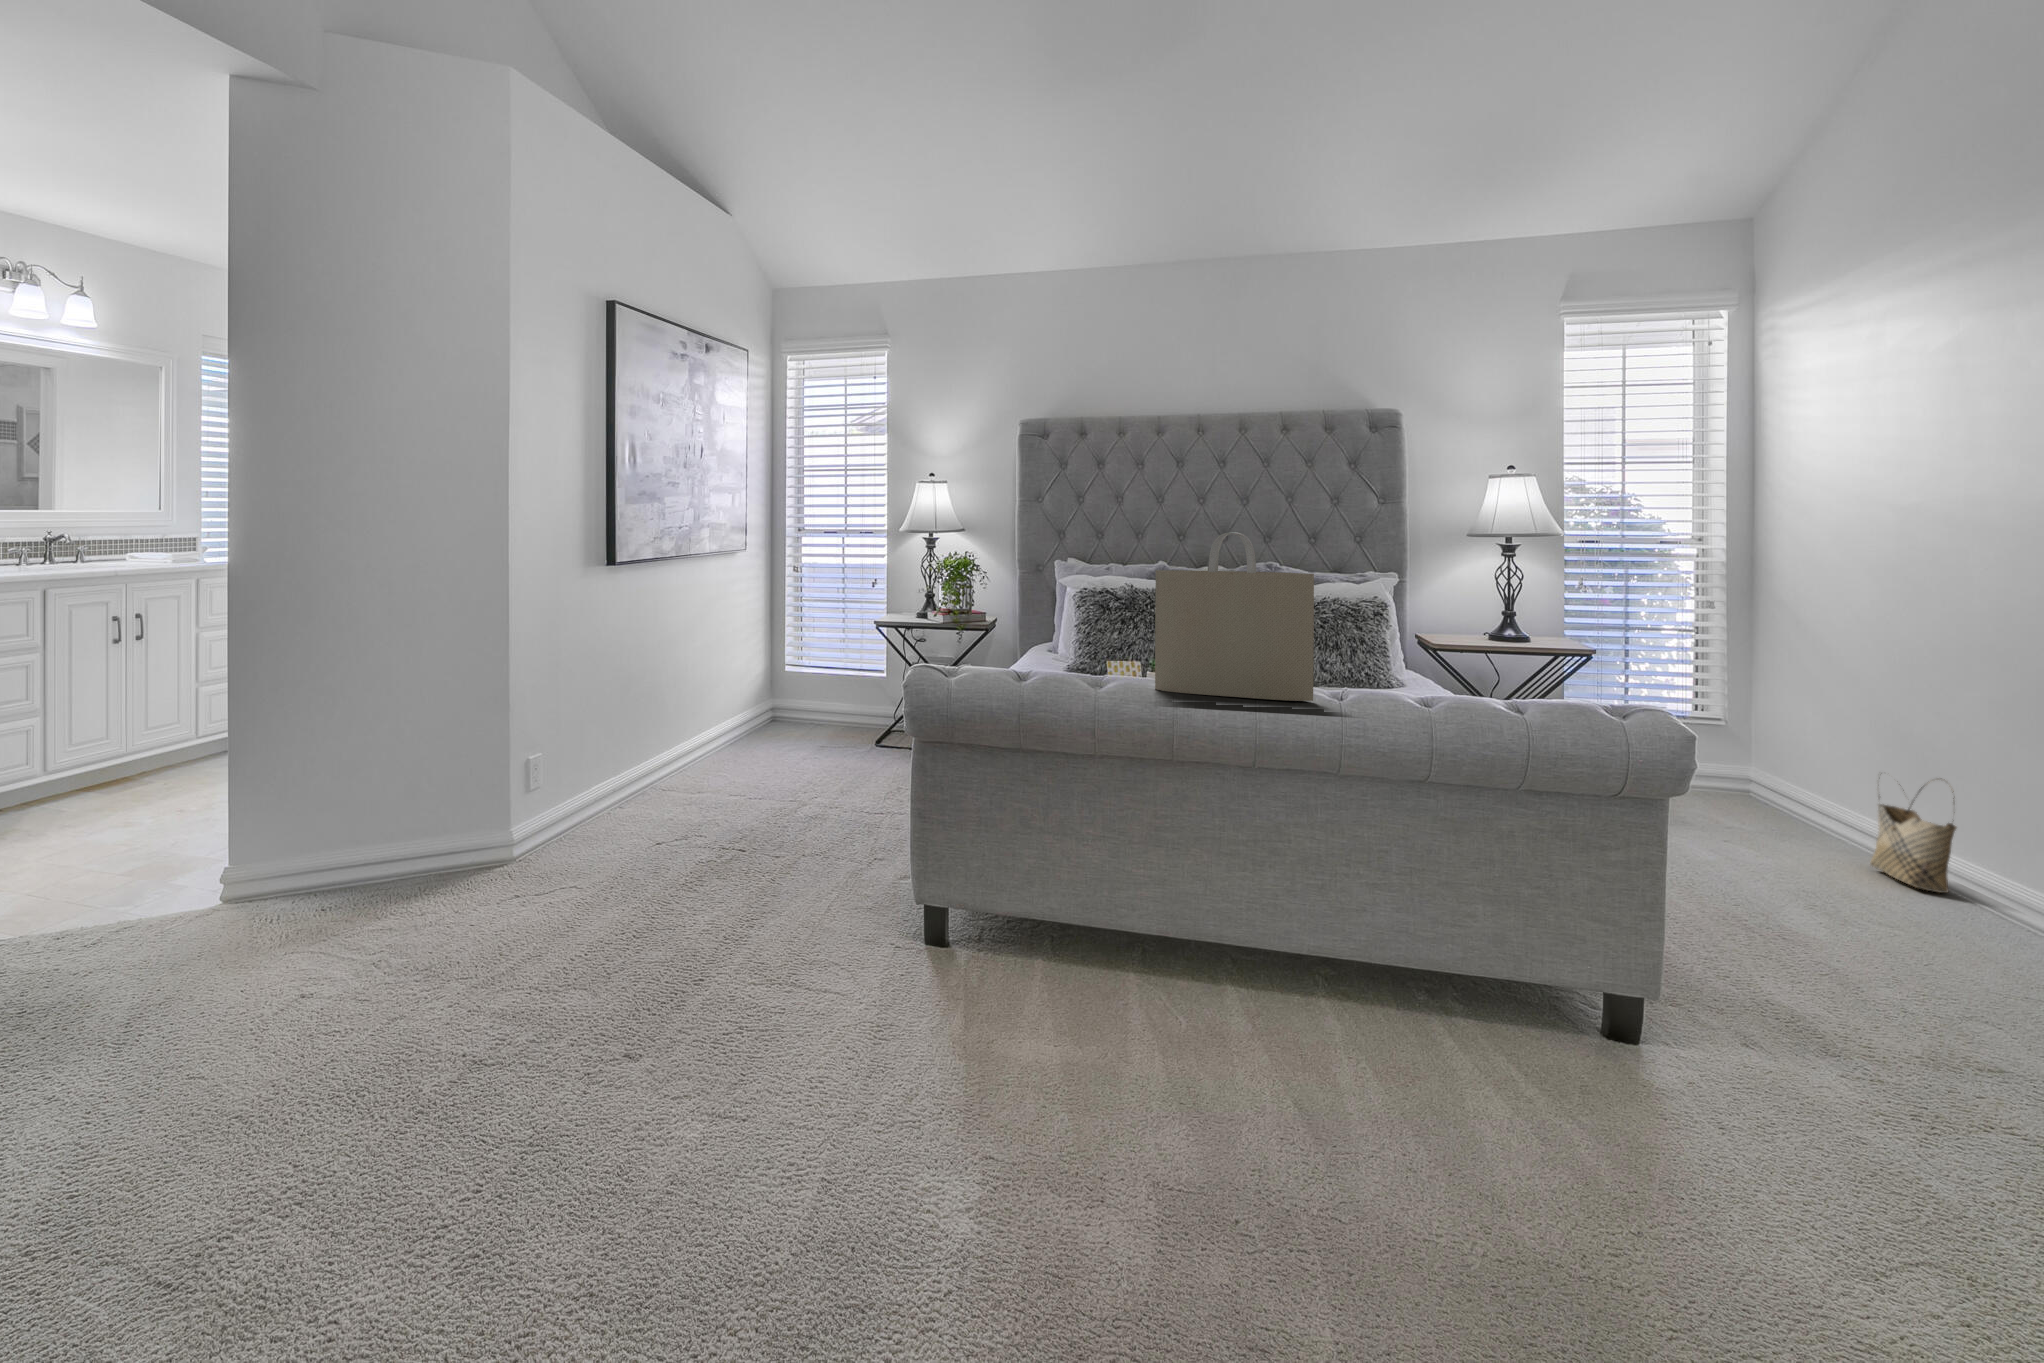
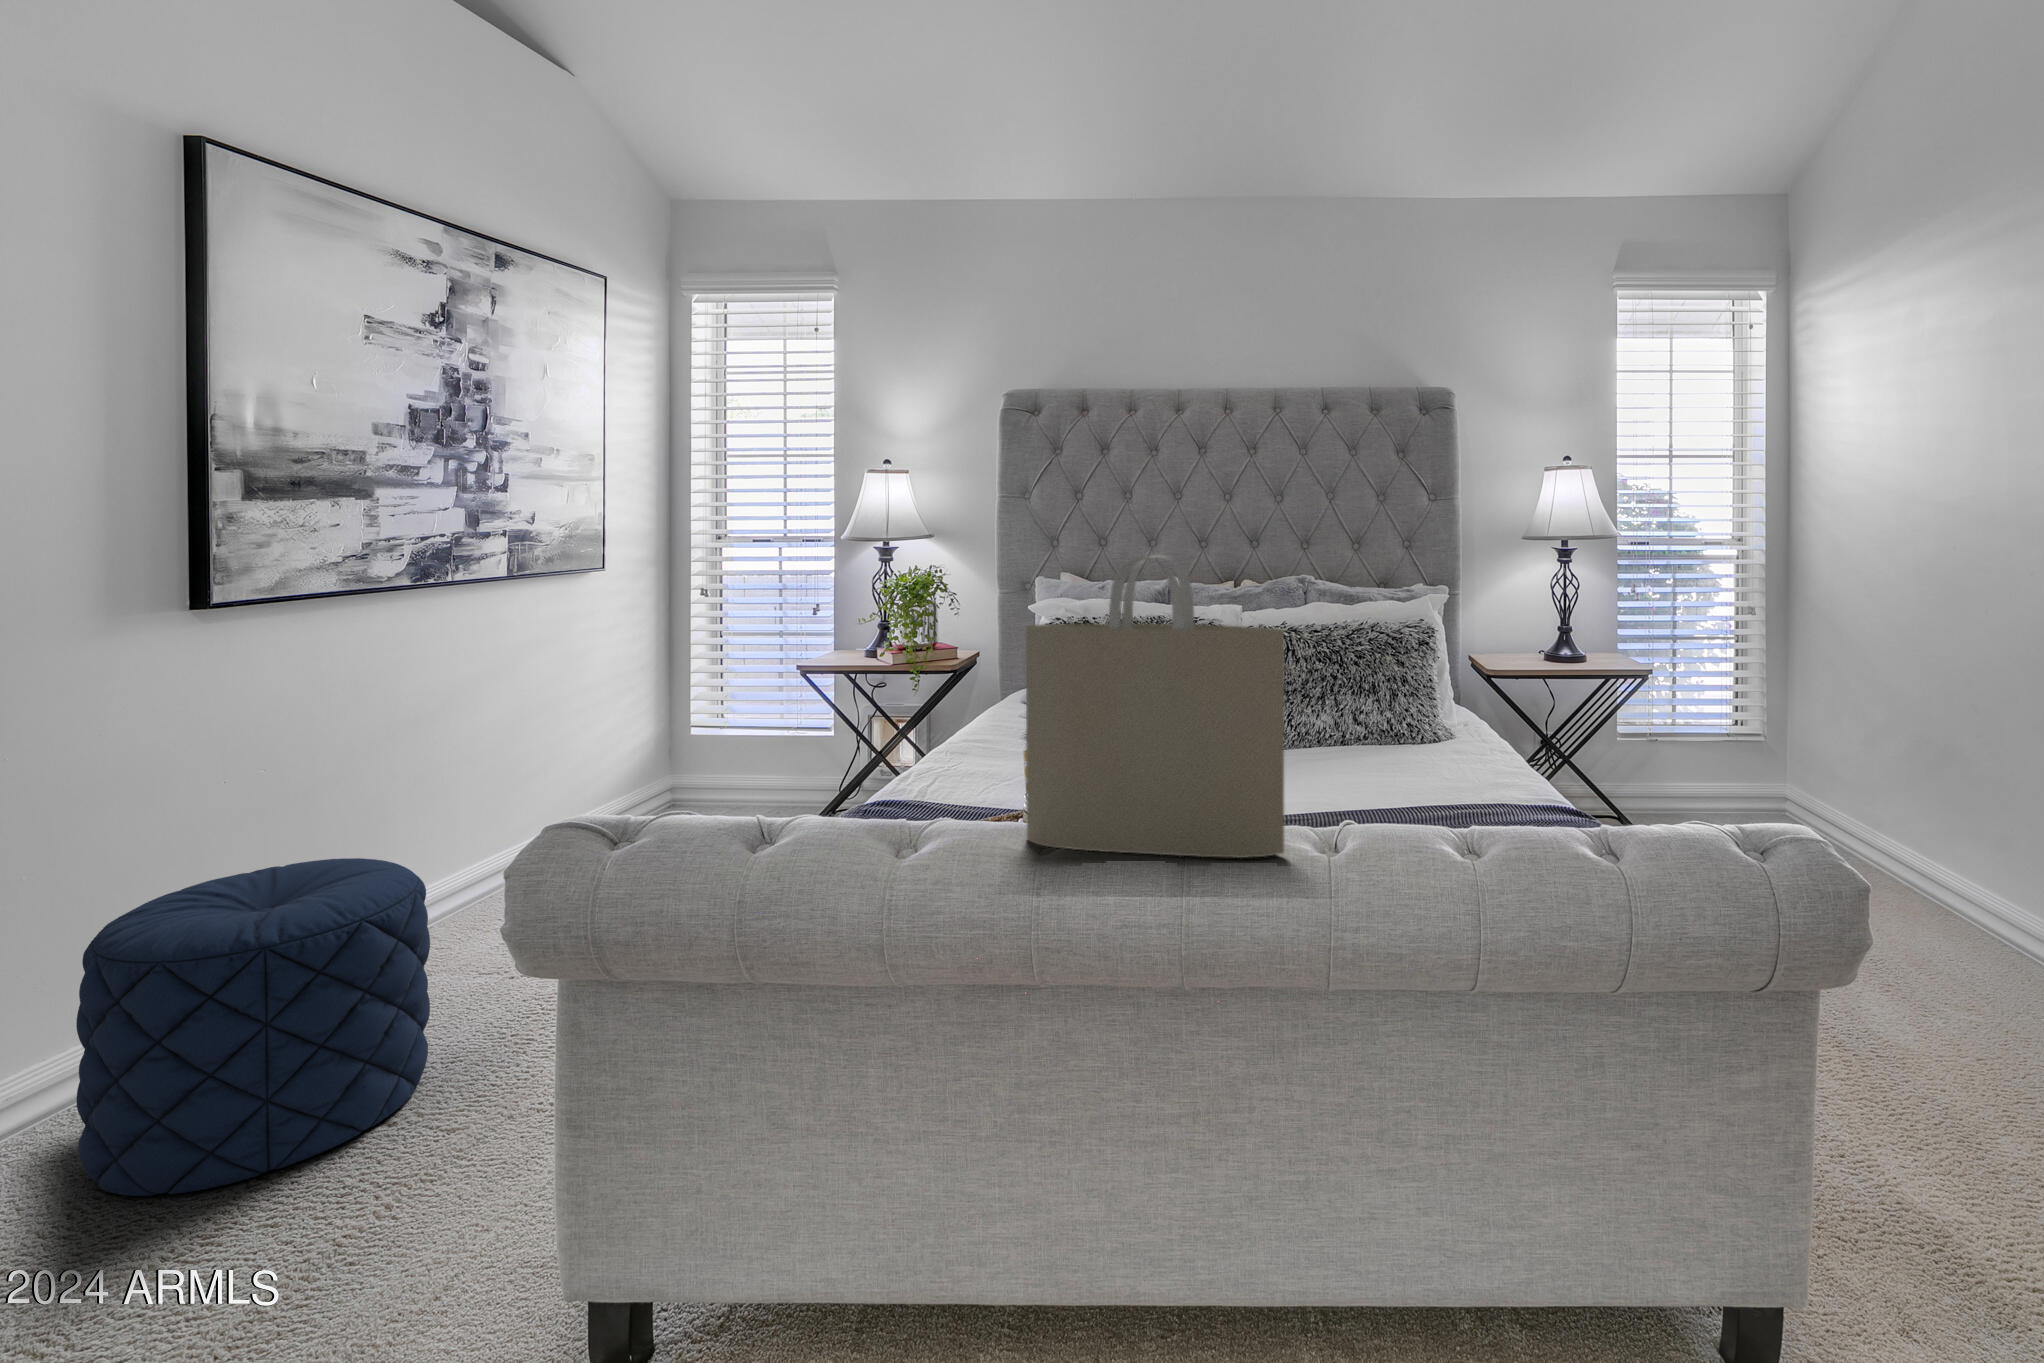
pouf: none [601,710,743,869] -> present [76,858,430,1196]
woven basket: present [1870,781,1956,893] -> none [1923,809,2012,947]

